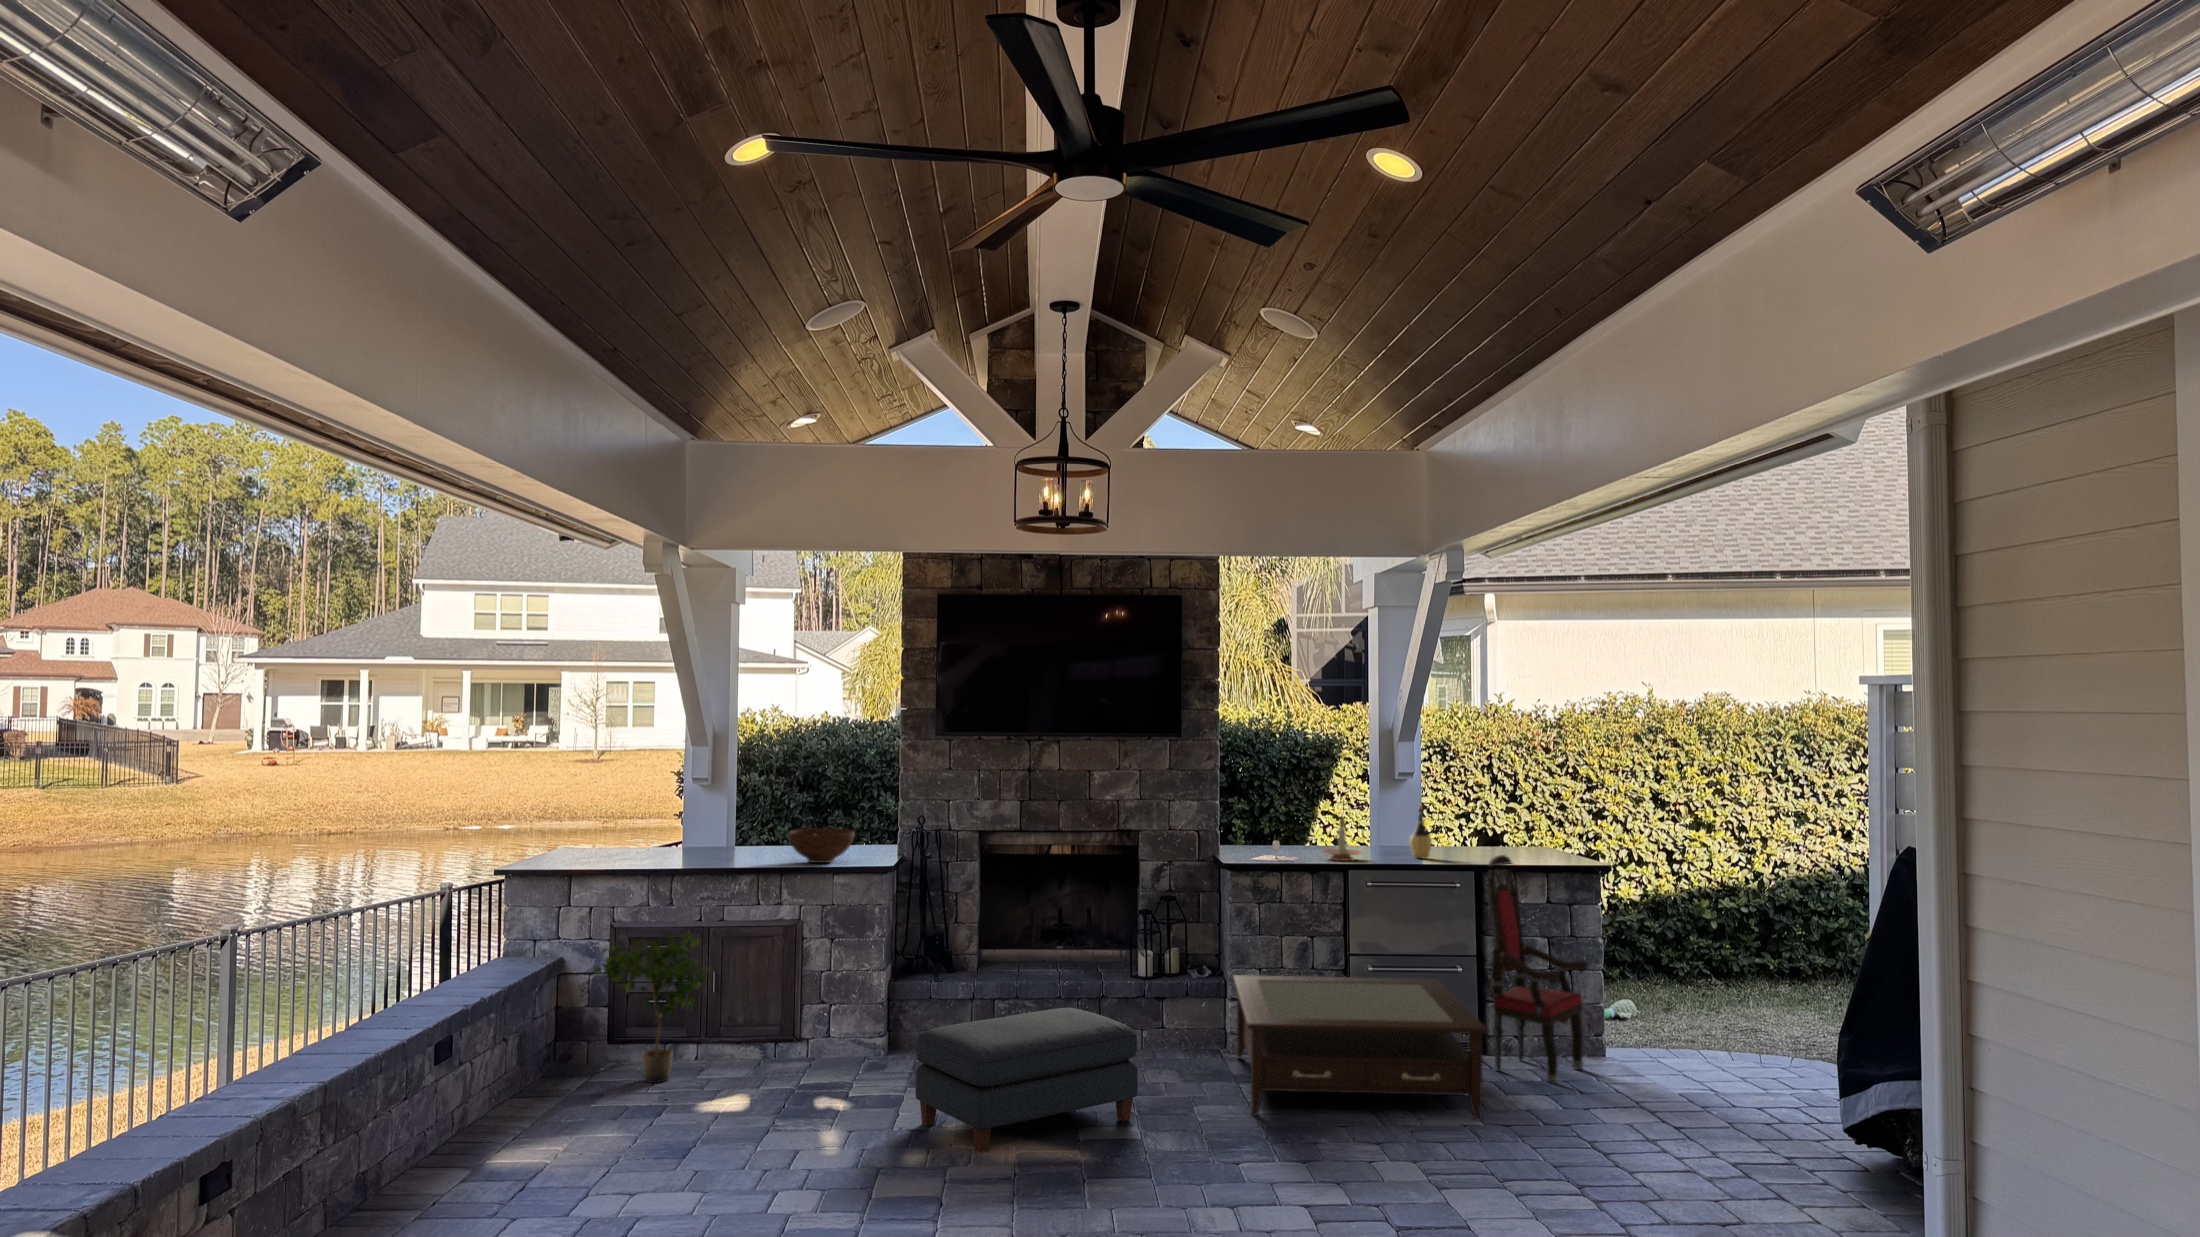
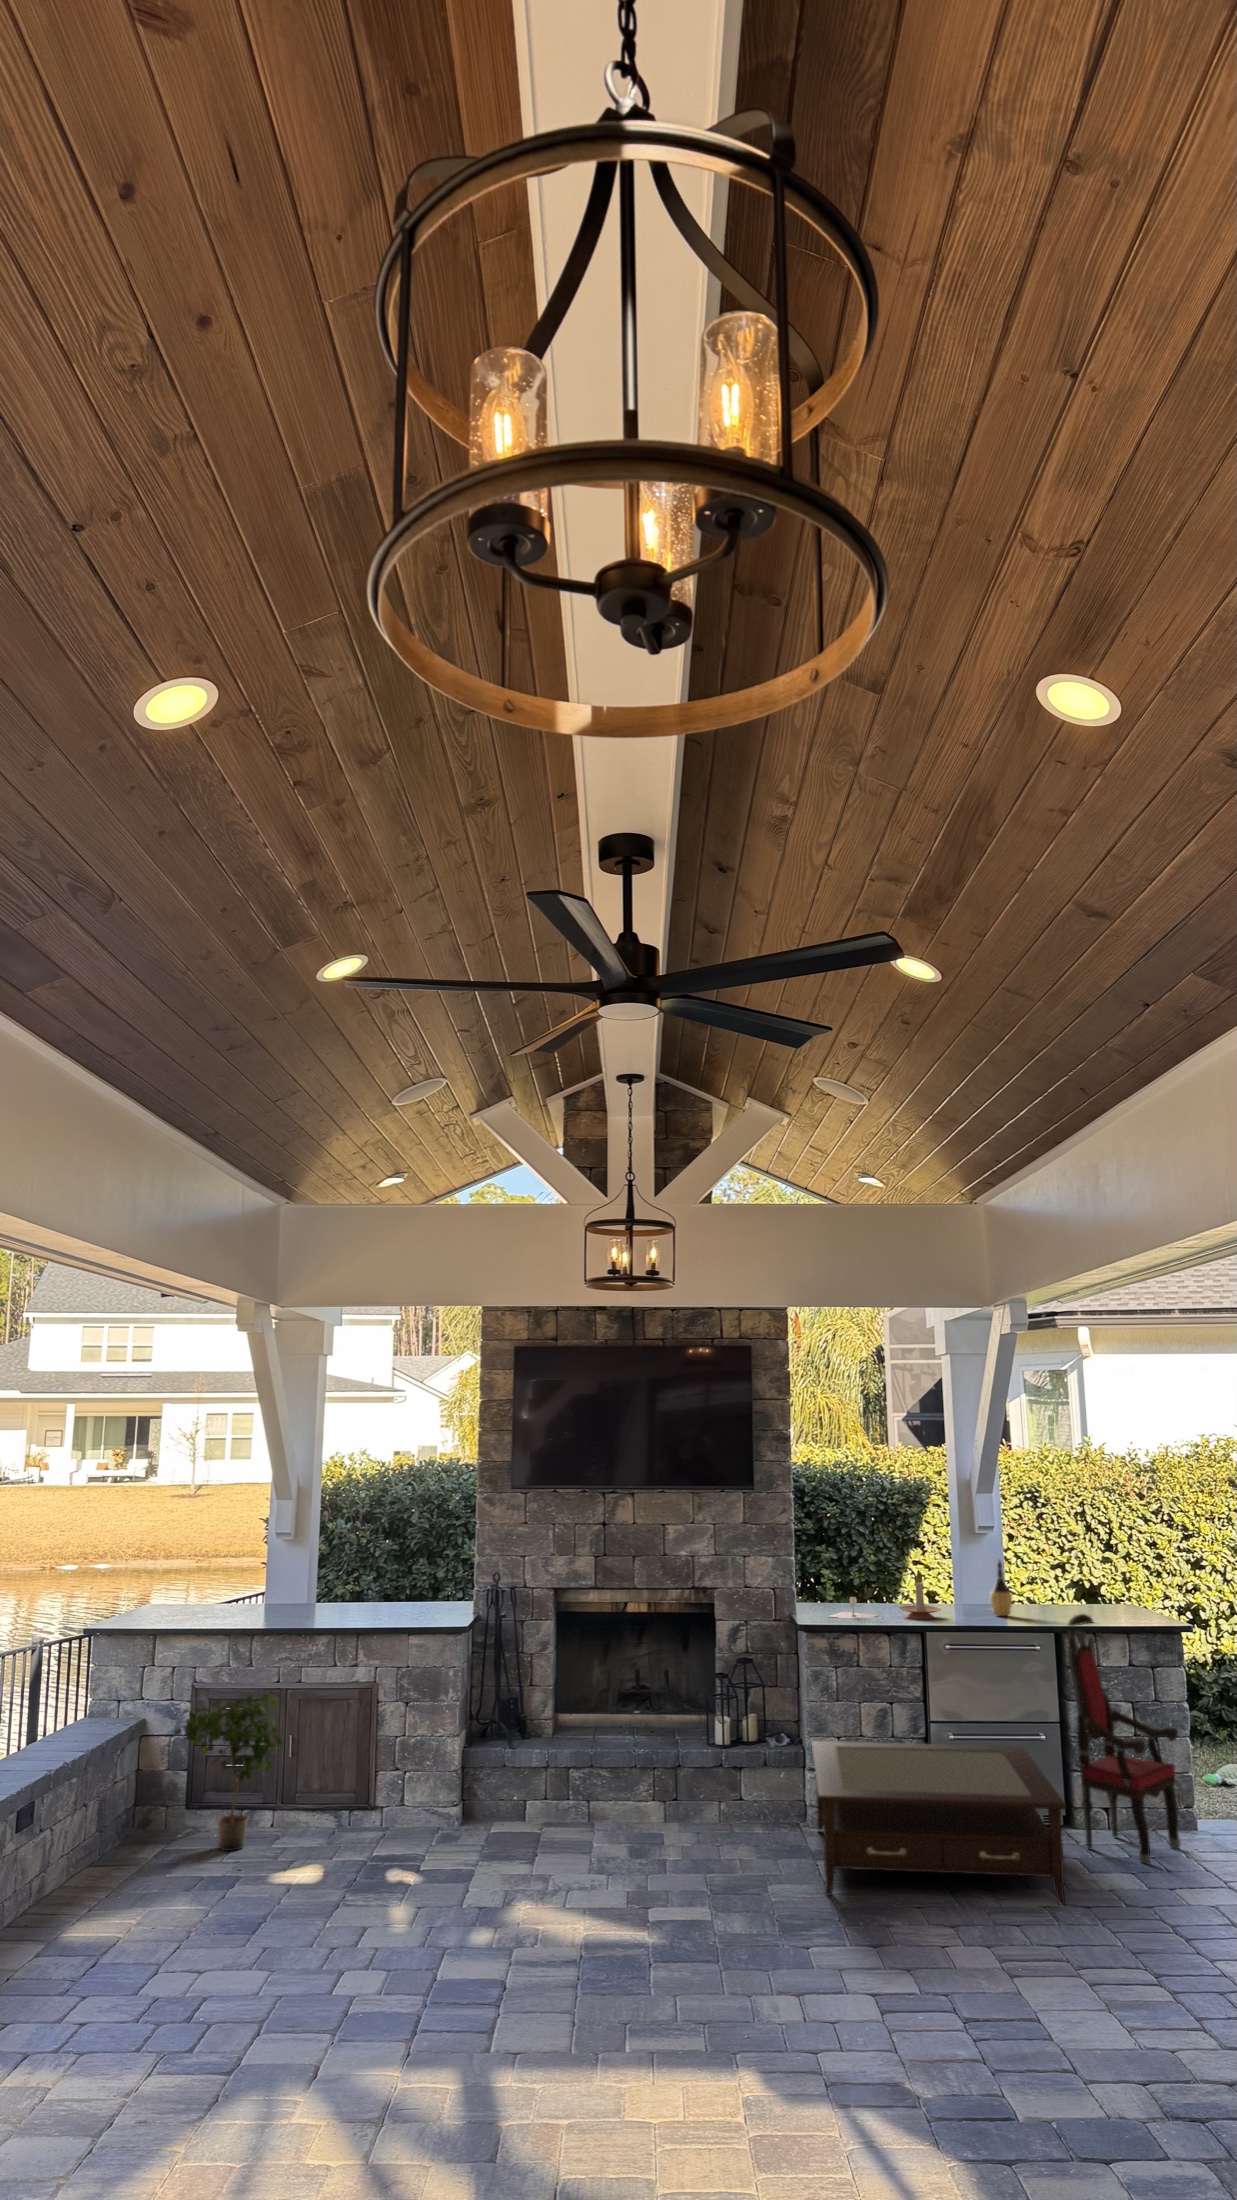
fruit bowl: present [788,828,855,863] -> none [367,1584,432,1621]
ottoman: present [916,1008,1138,1153] -> none [484,1776,707,1933]

